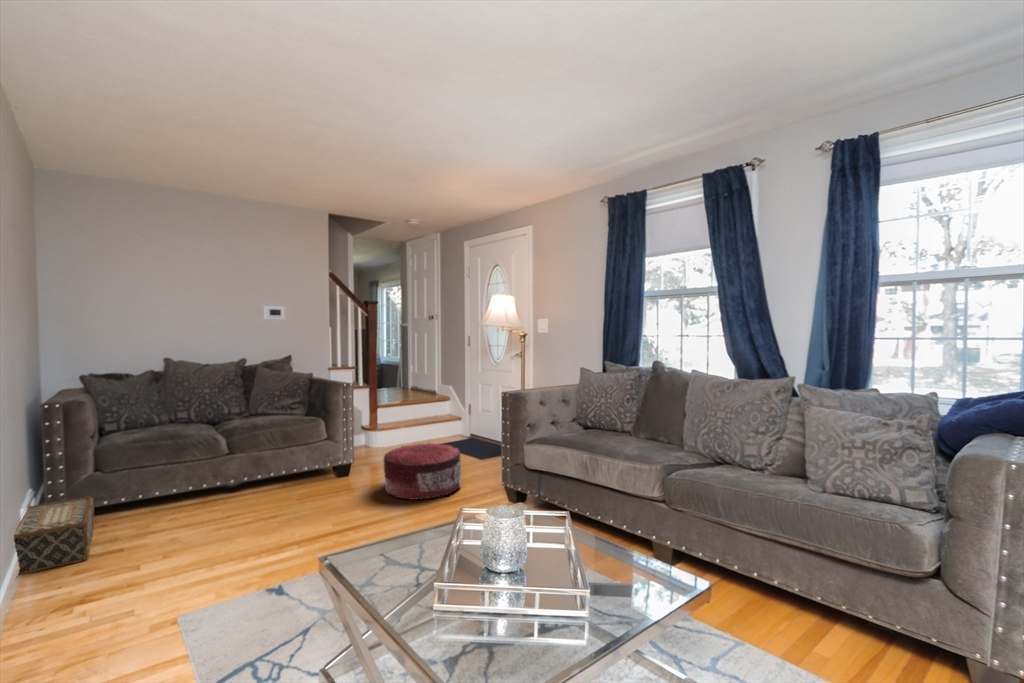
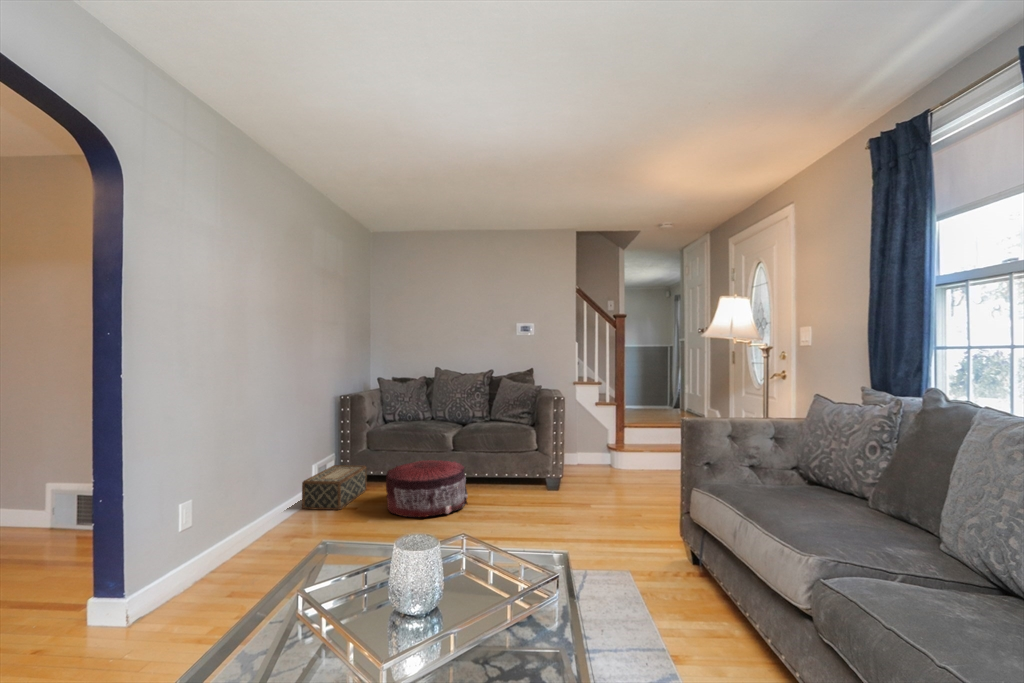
pouf: present [384,443,461,500] -> present [386,460,468,517]

